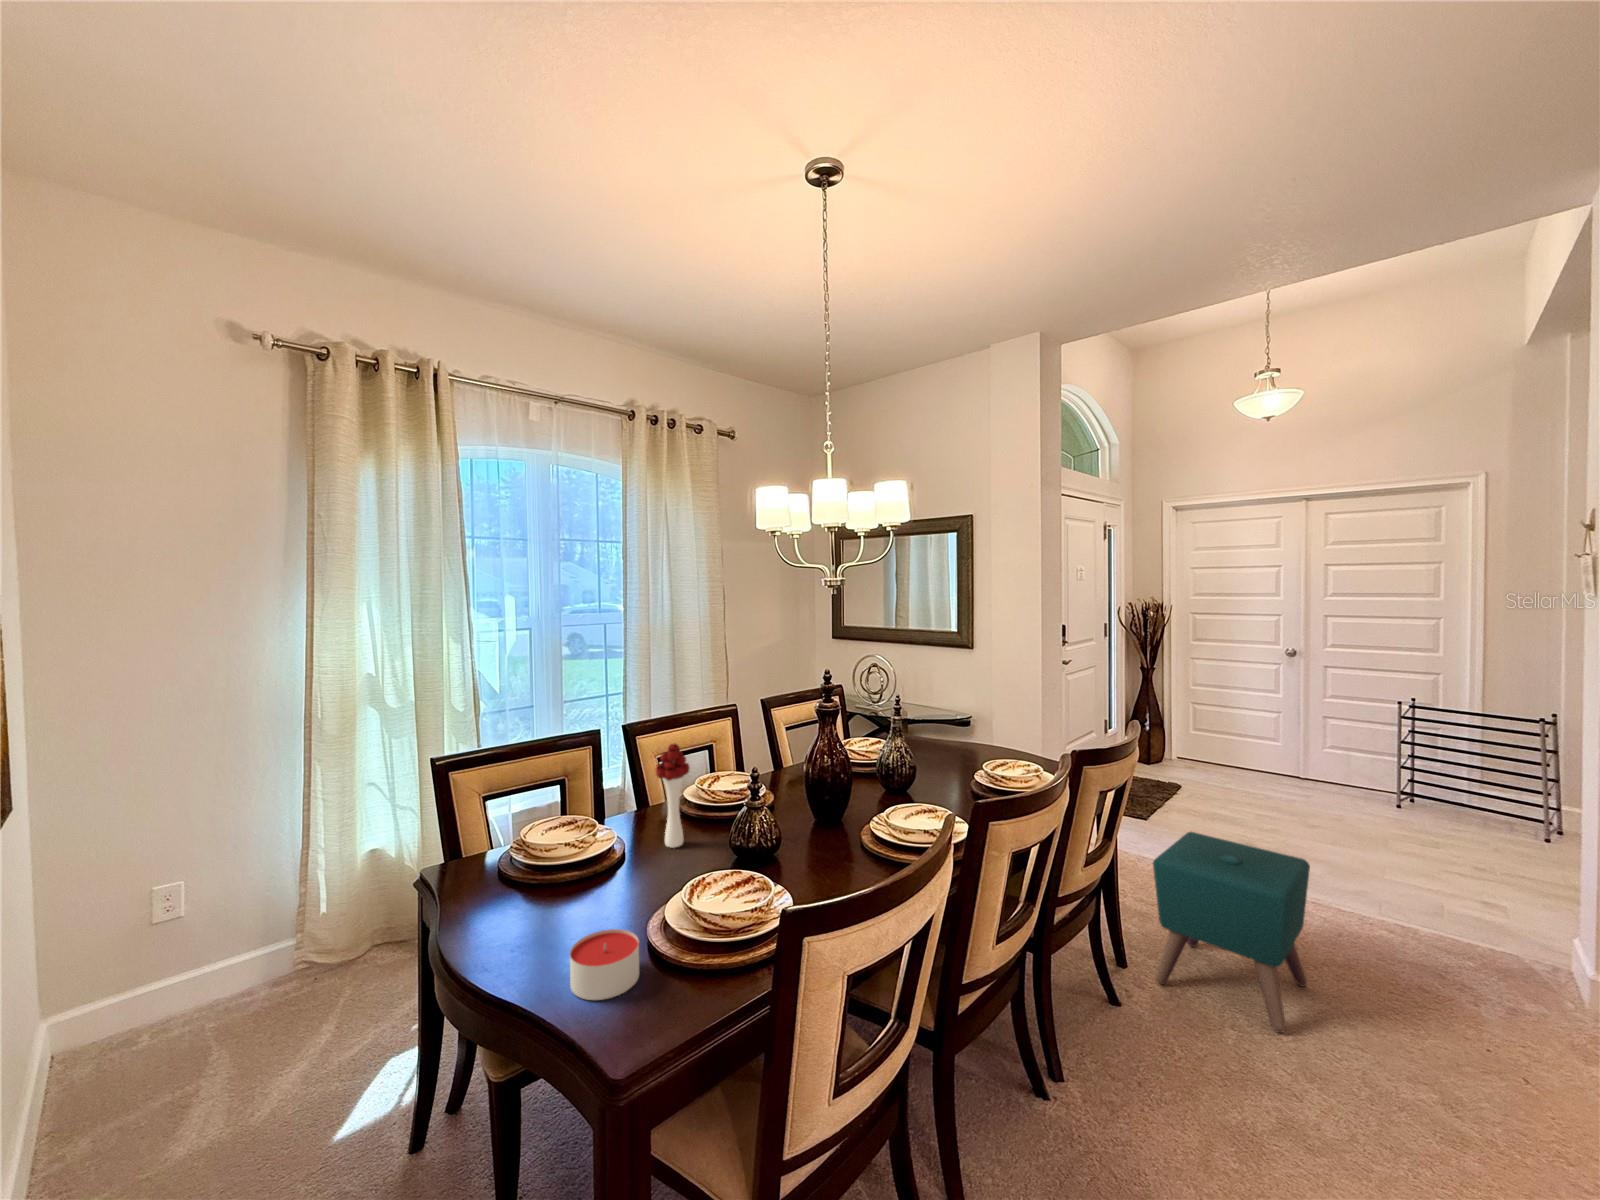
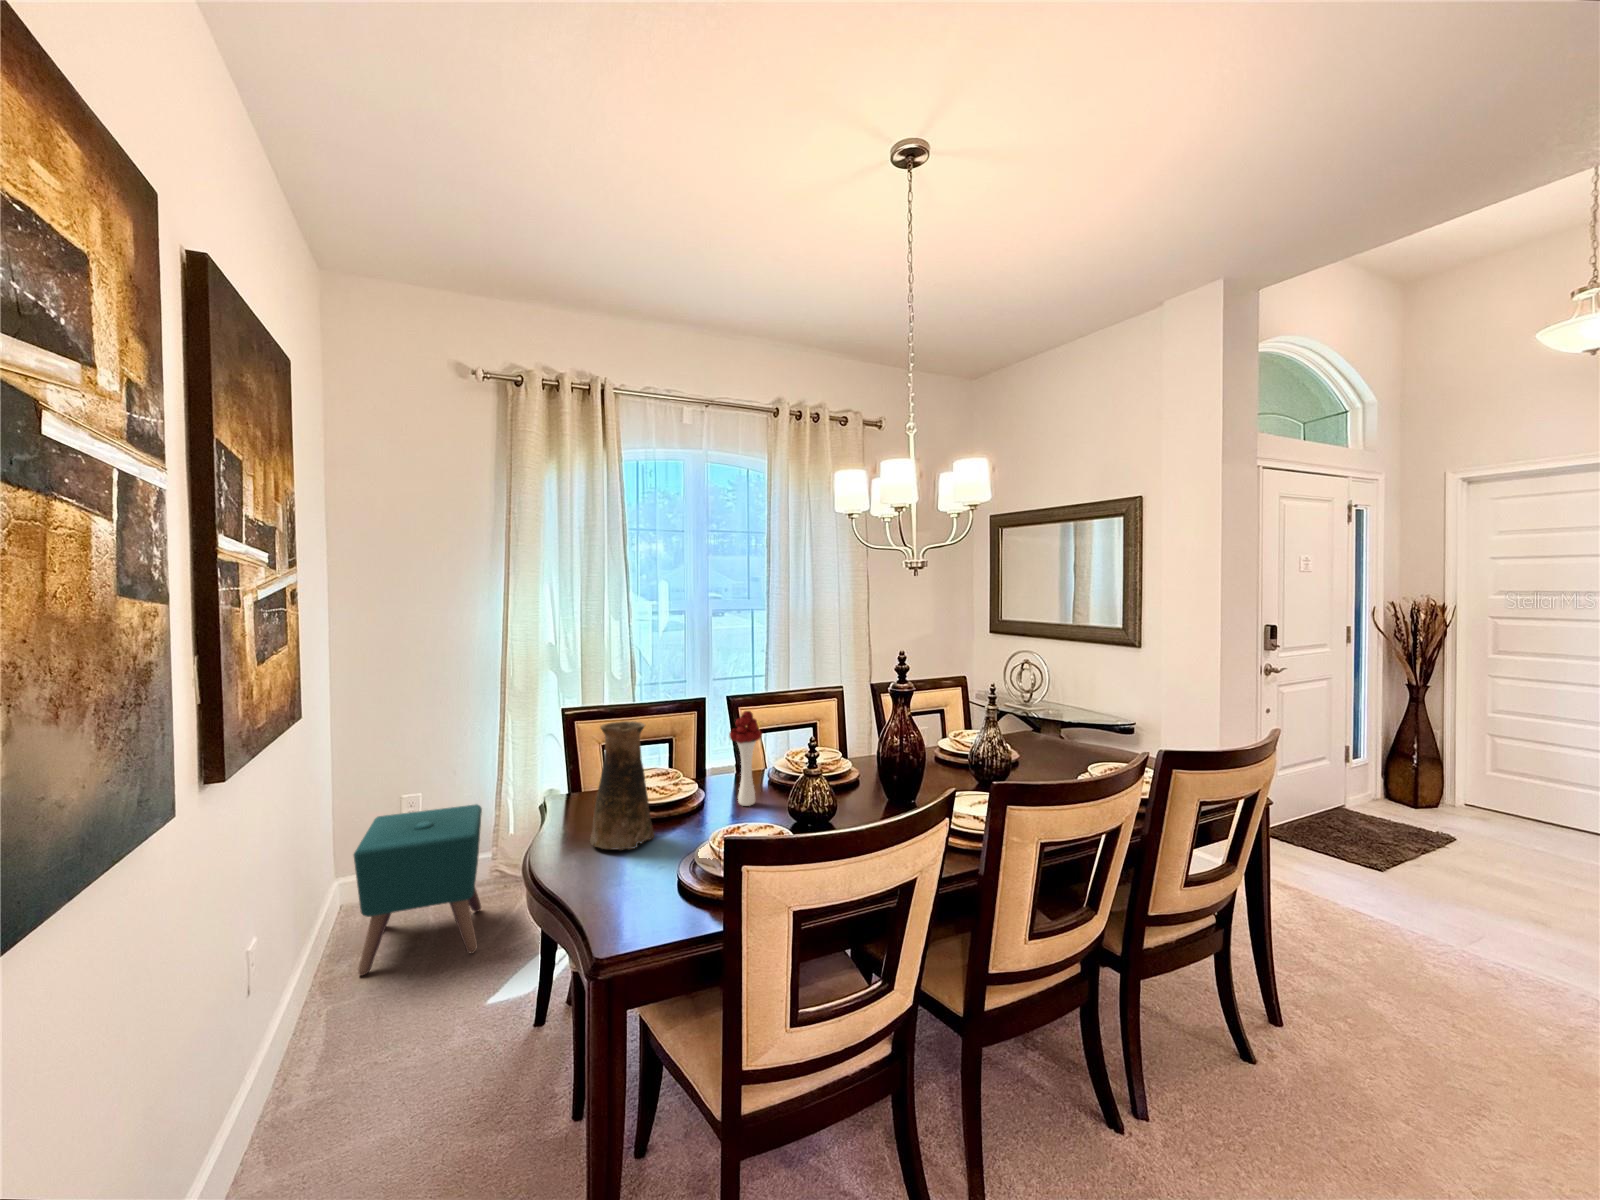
pitcher: none [517,772,595,929] -> present [590,721,654,850]
ottoman: present [1153,832,1310,1033] -> present [354,804,482,975]
candle: present [570,929,639,1000] -> none [601,853,659,905]

